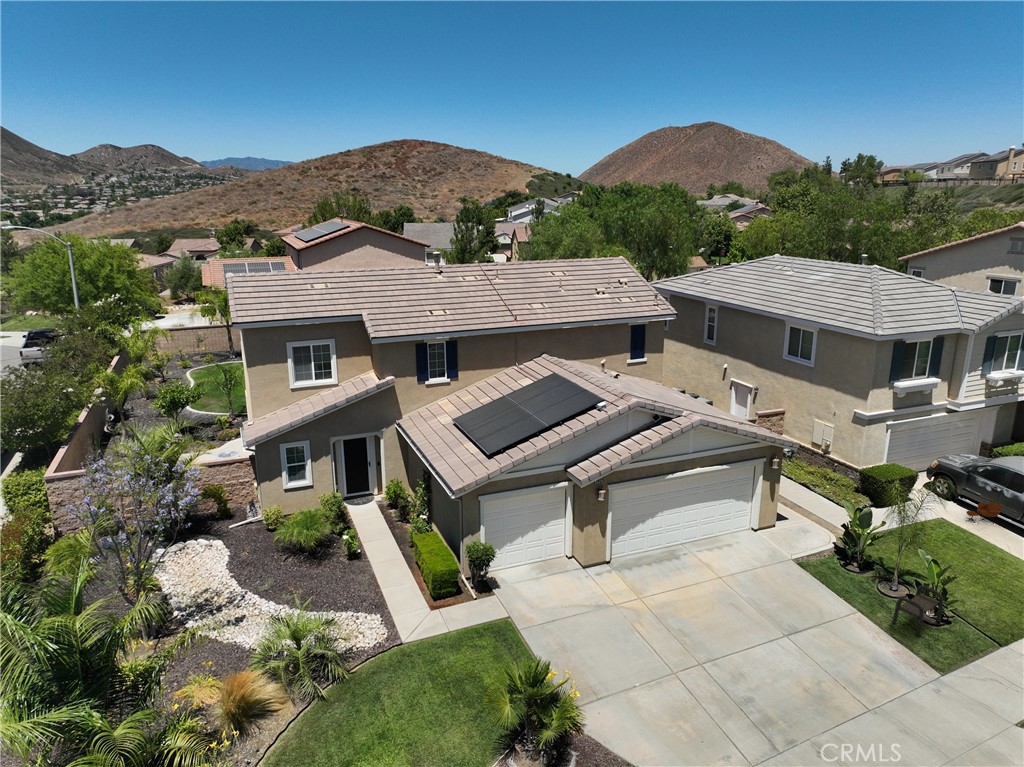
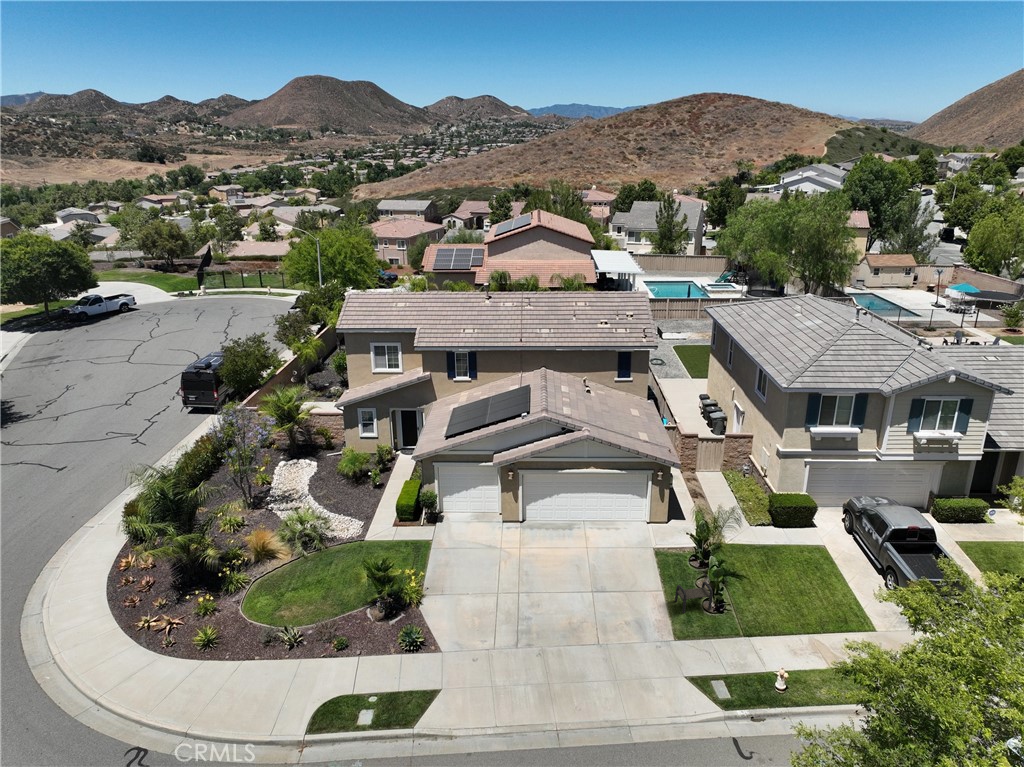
lounge chair: present [966,502,1002,523] -> none [834,536,870,558]

